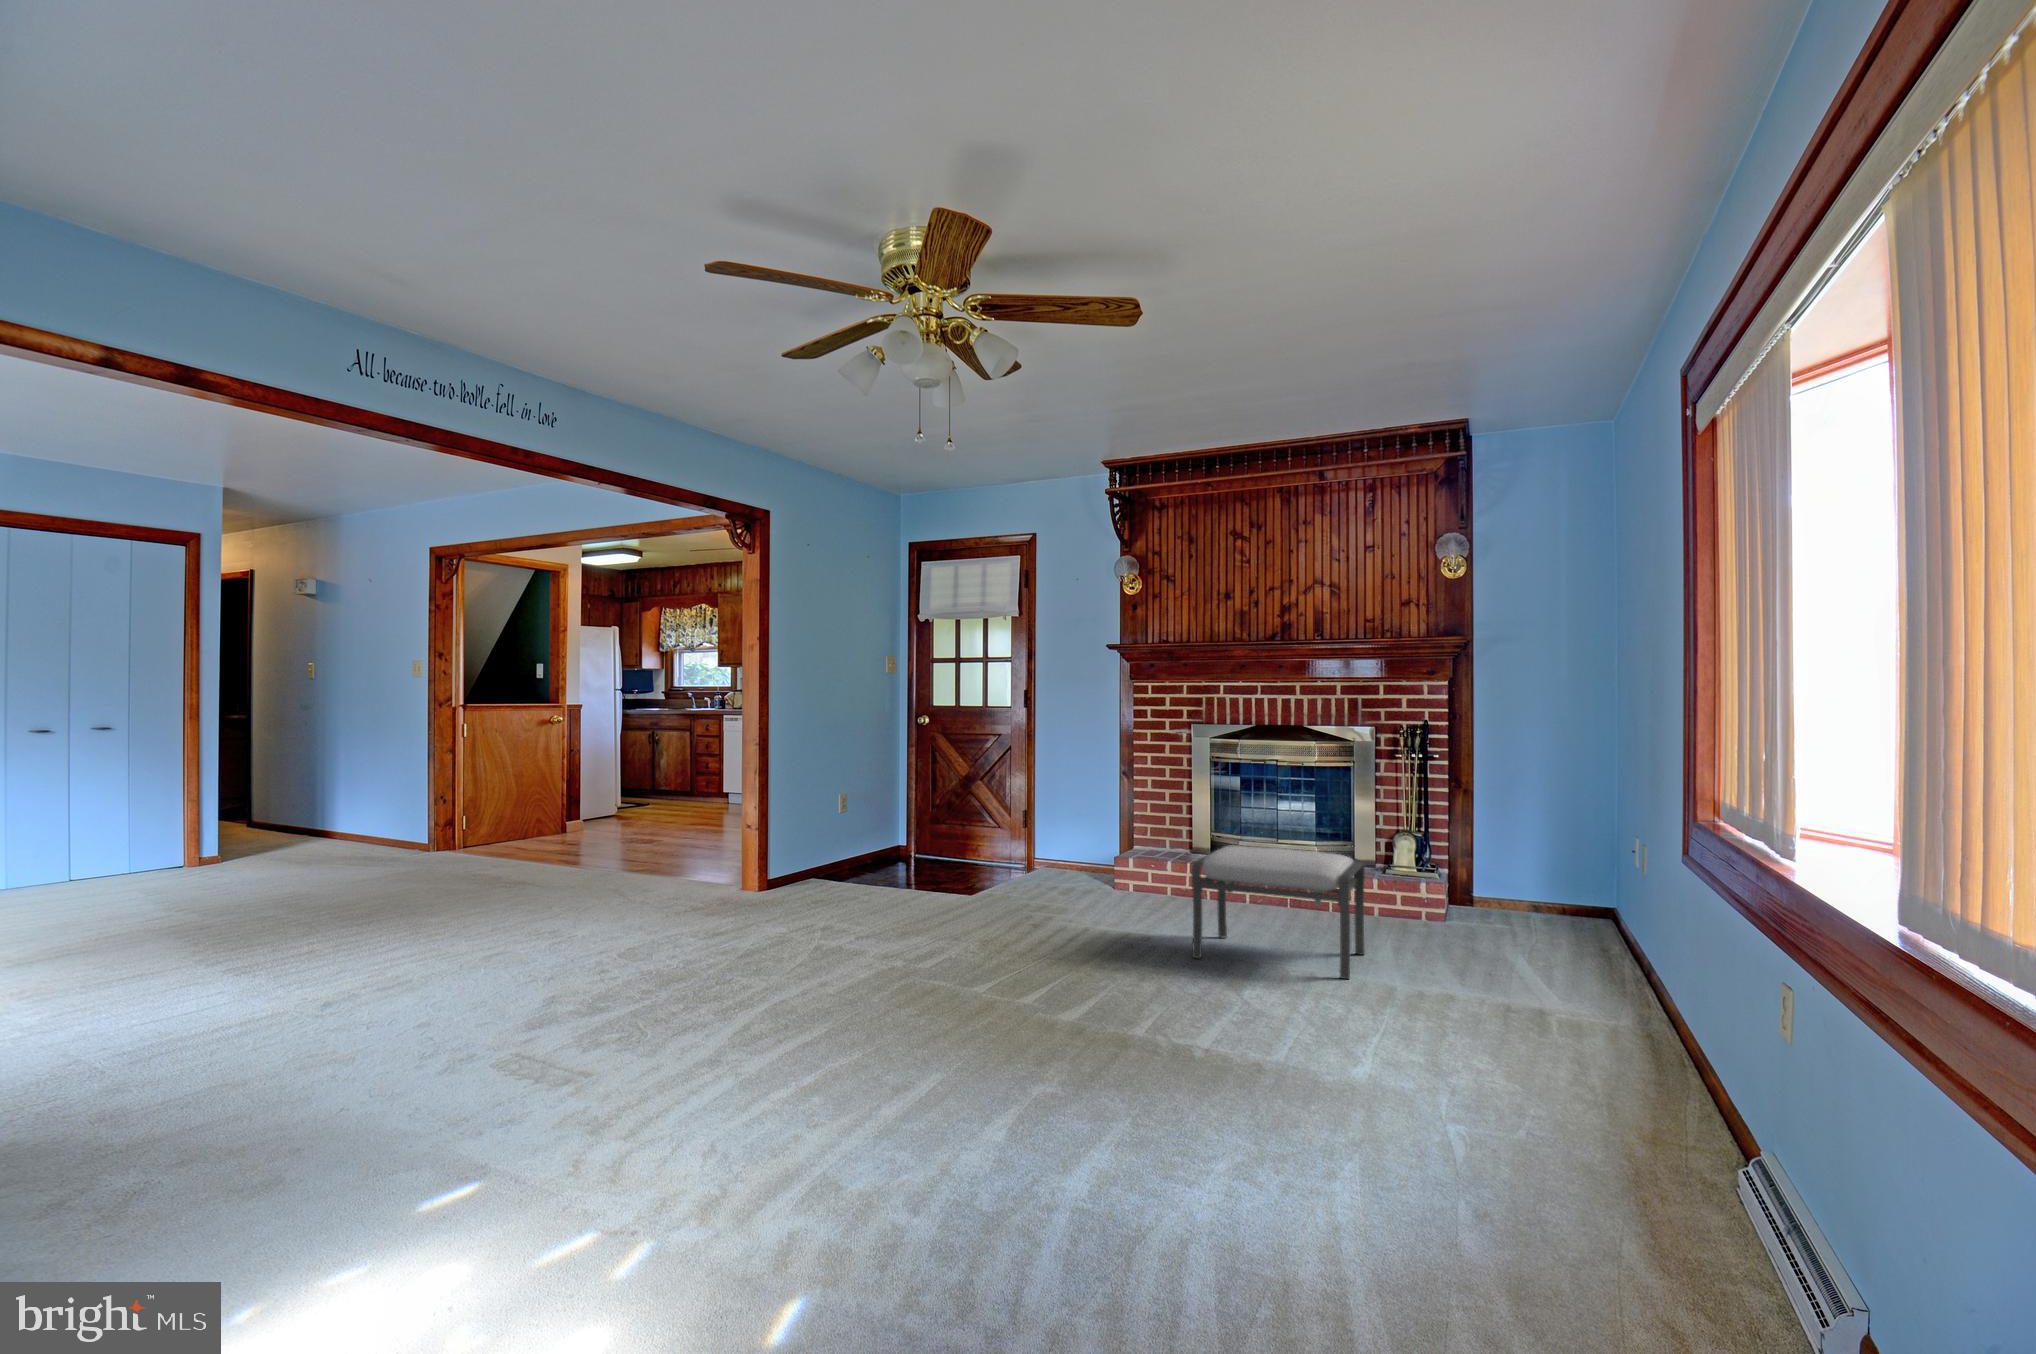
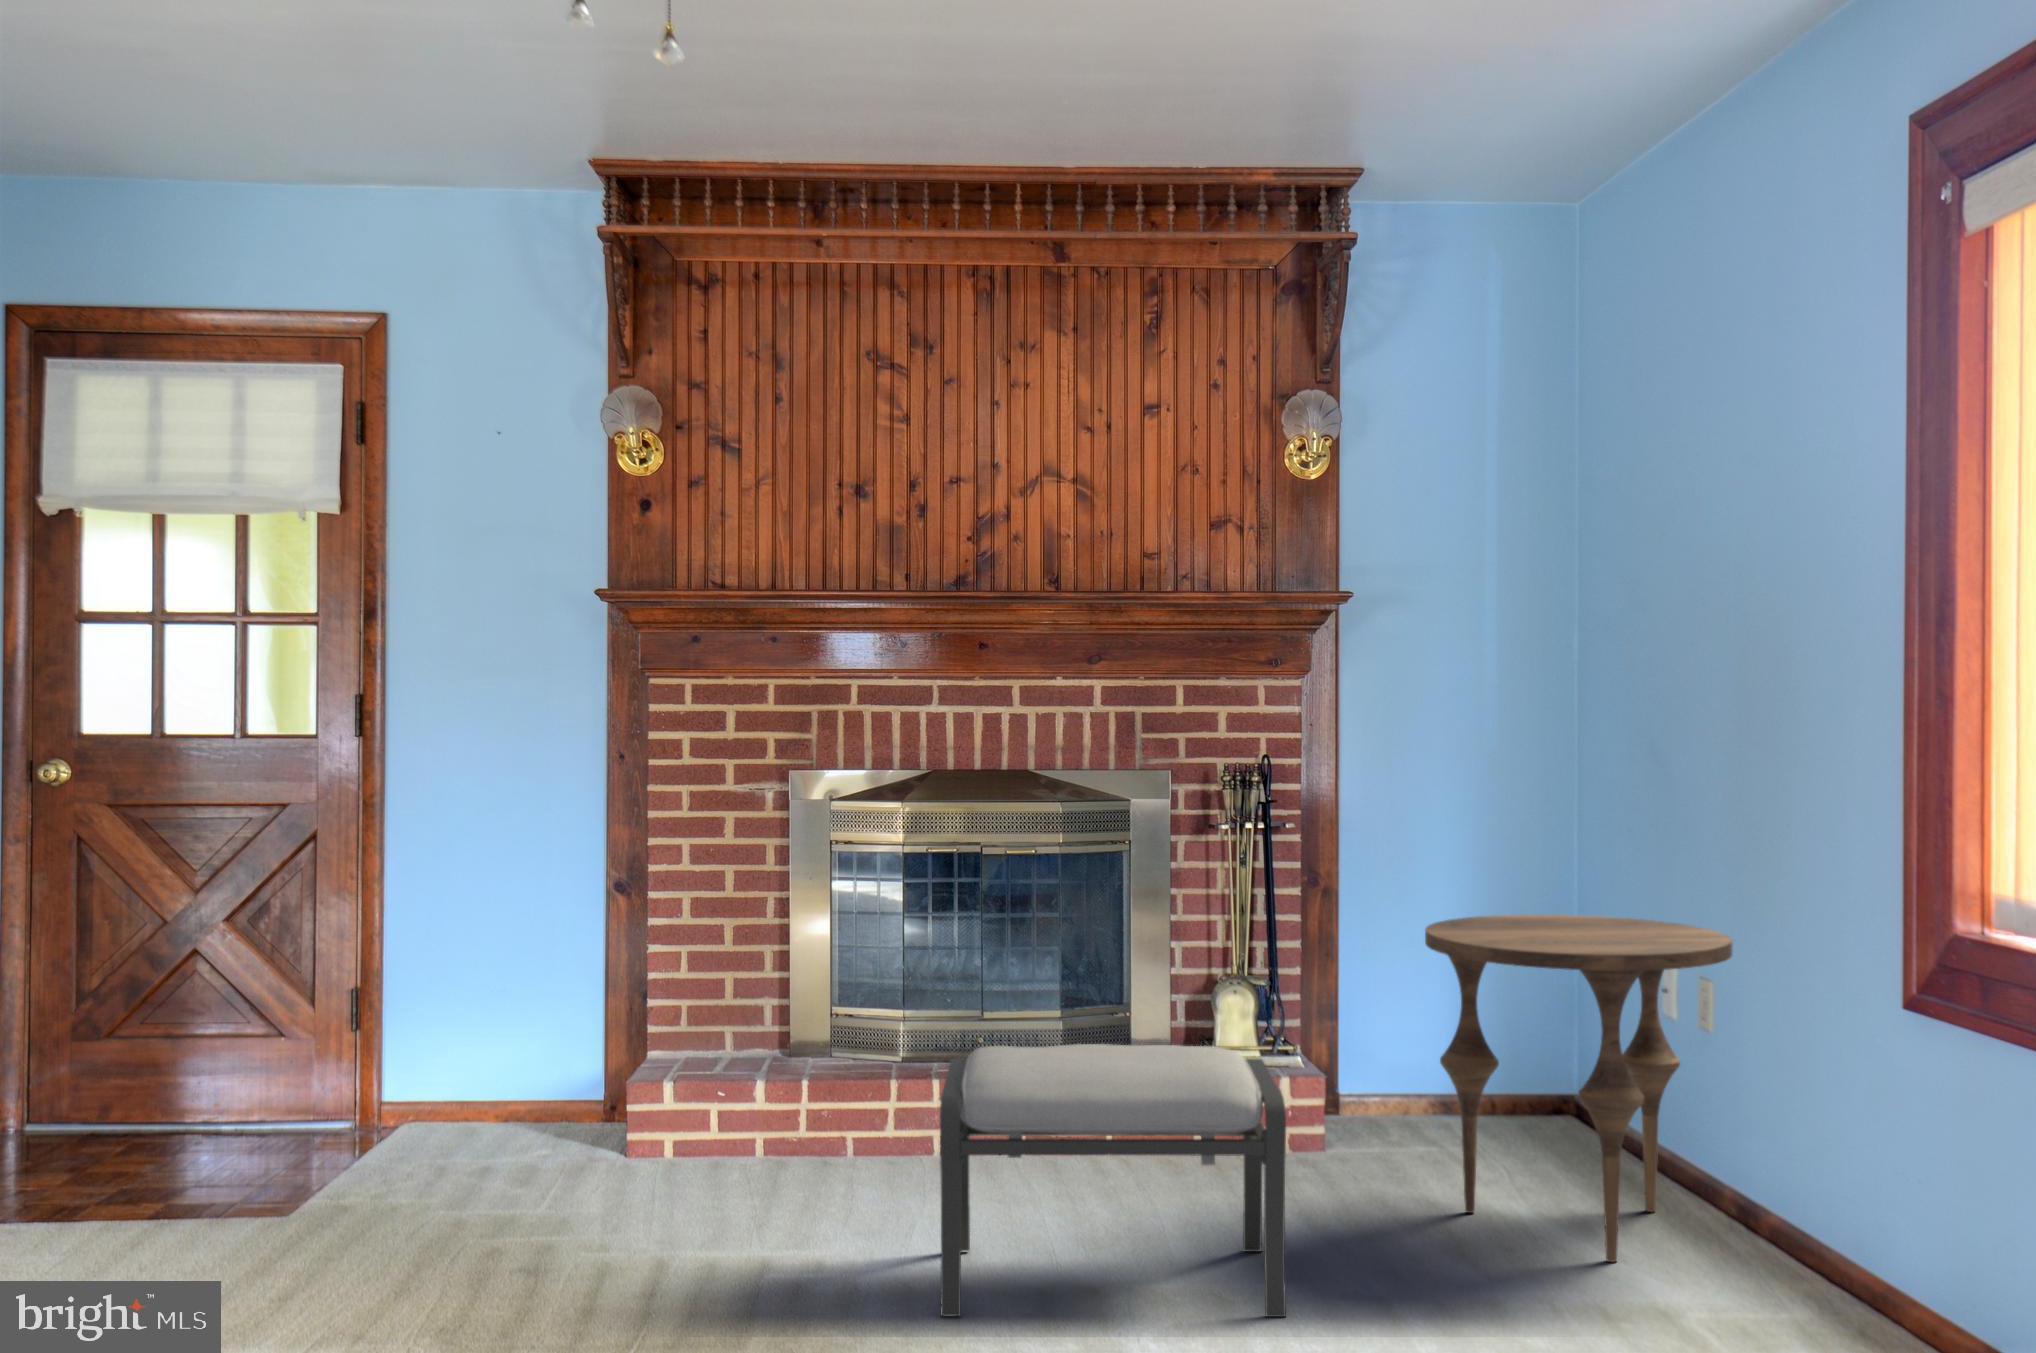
side table: none [1463,804,1638,983] -> present [1425,914,1732,1262]

